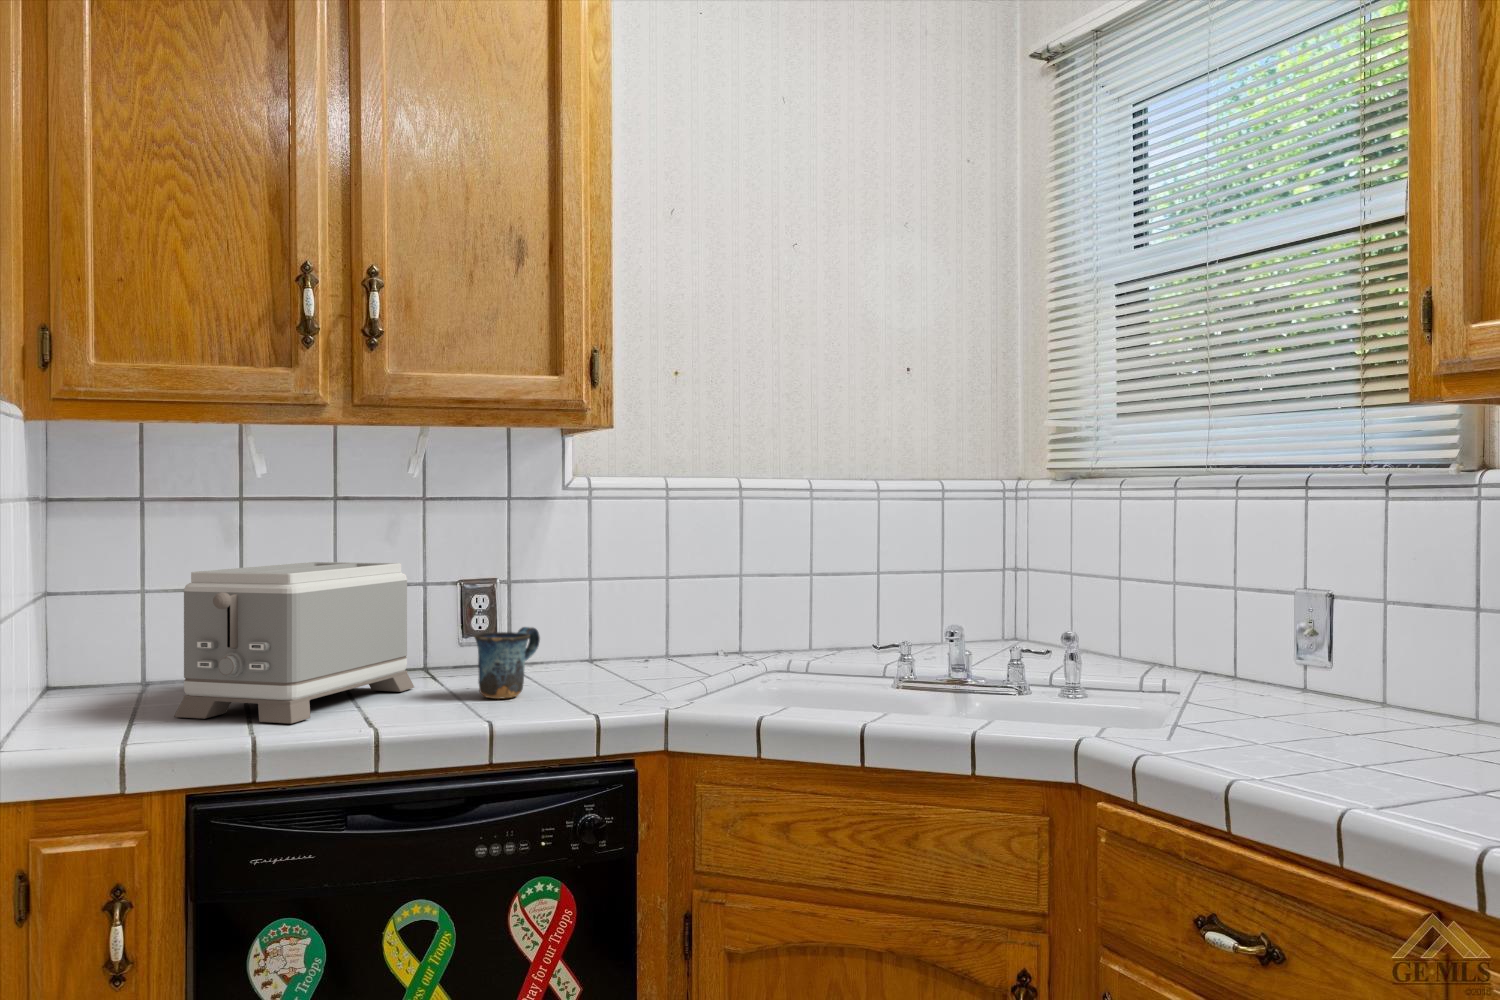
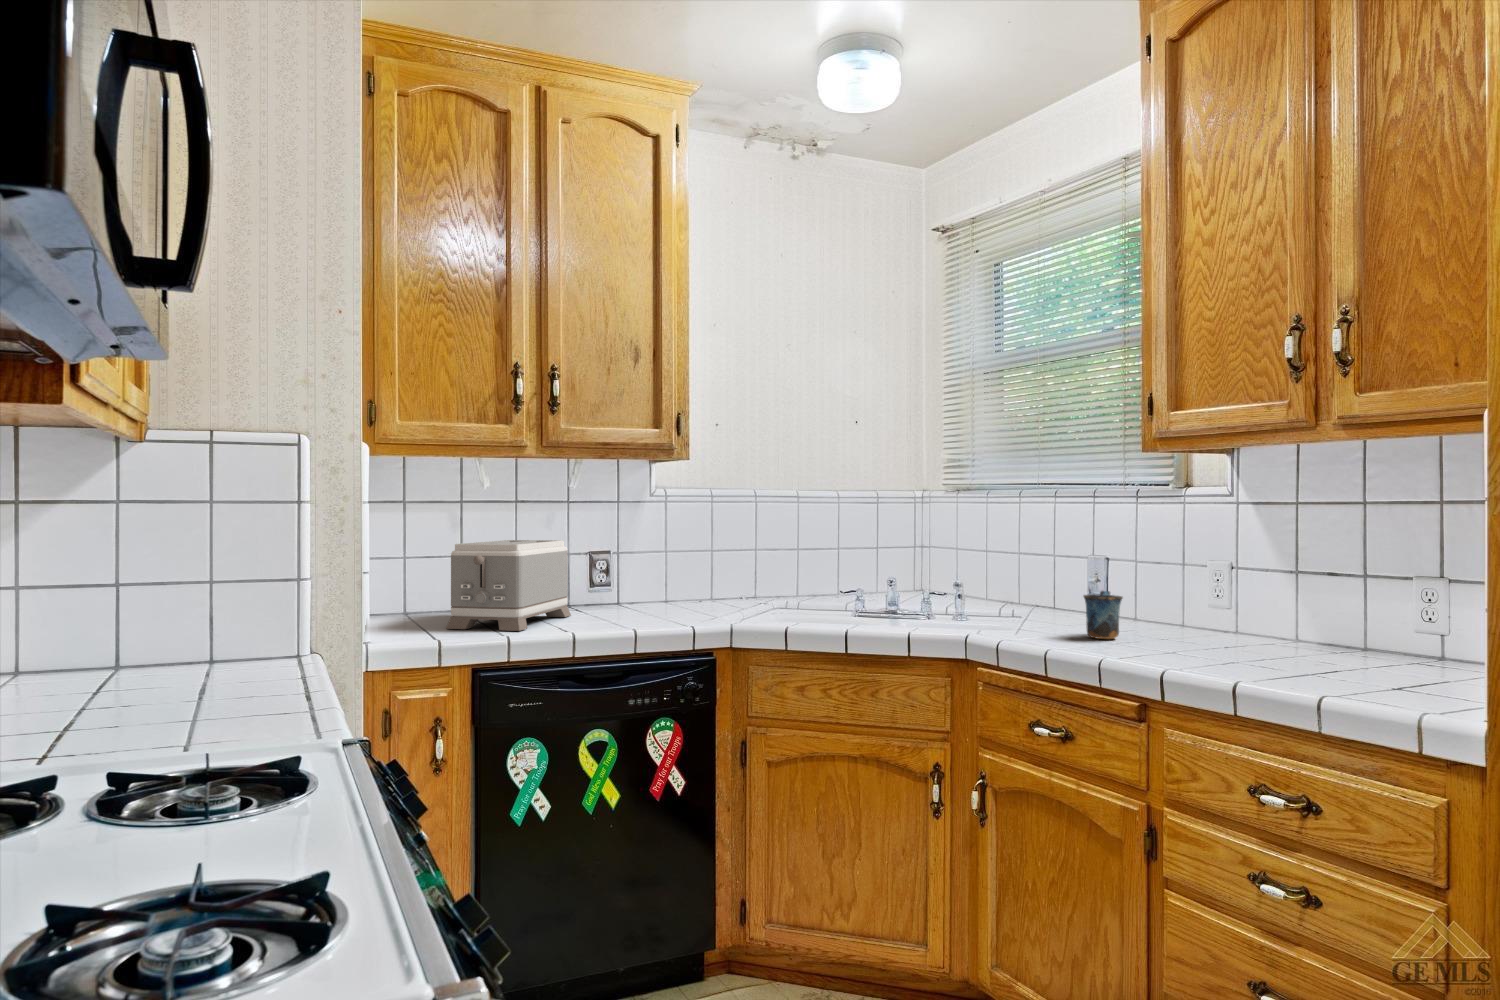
mug: present [474,627,540,699] -> present [1084,591,1123,639]

